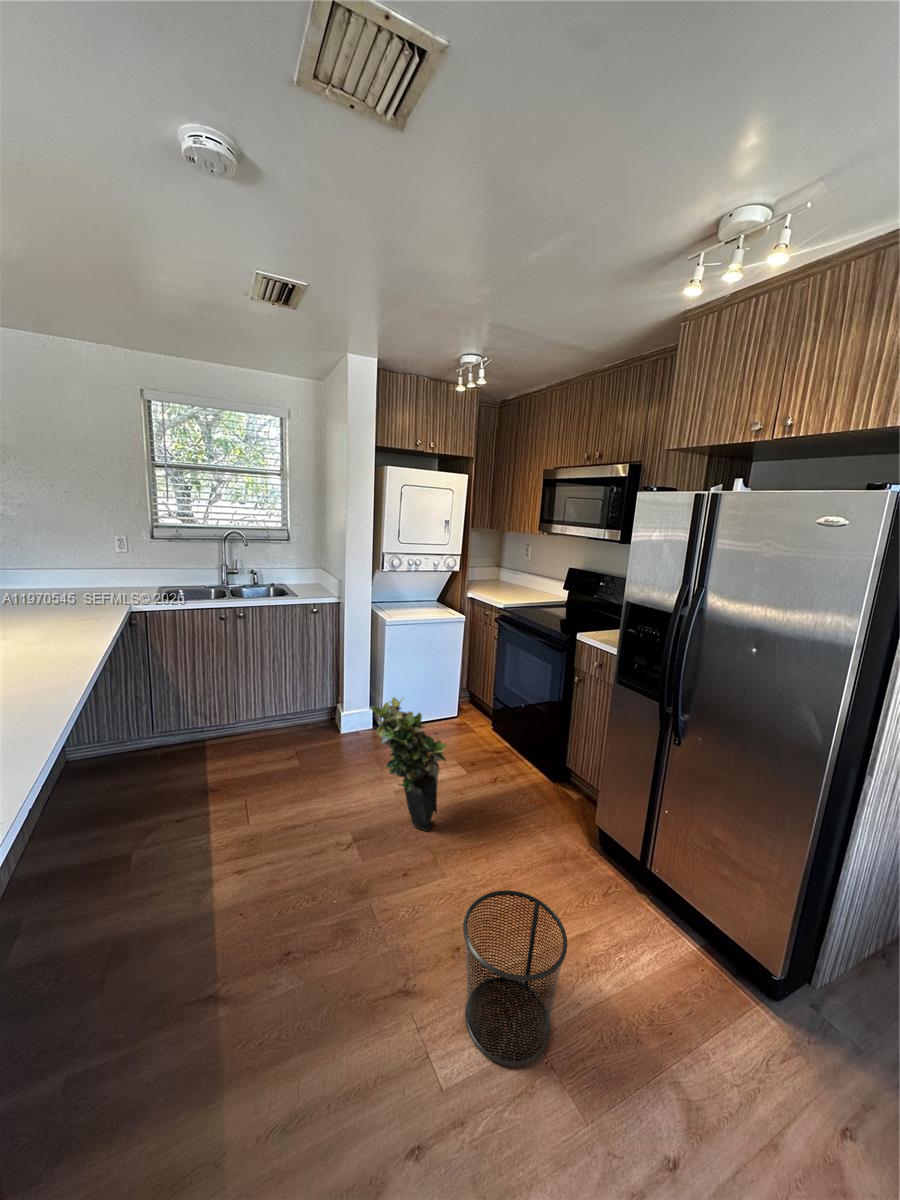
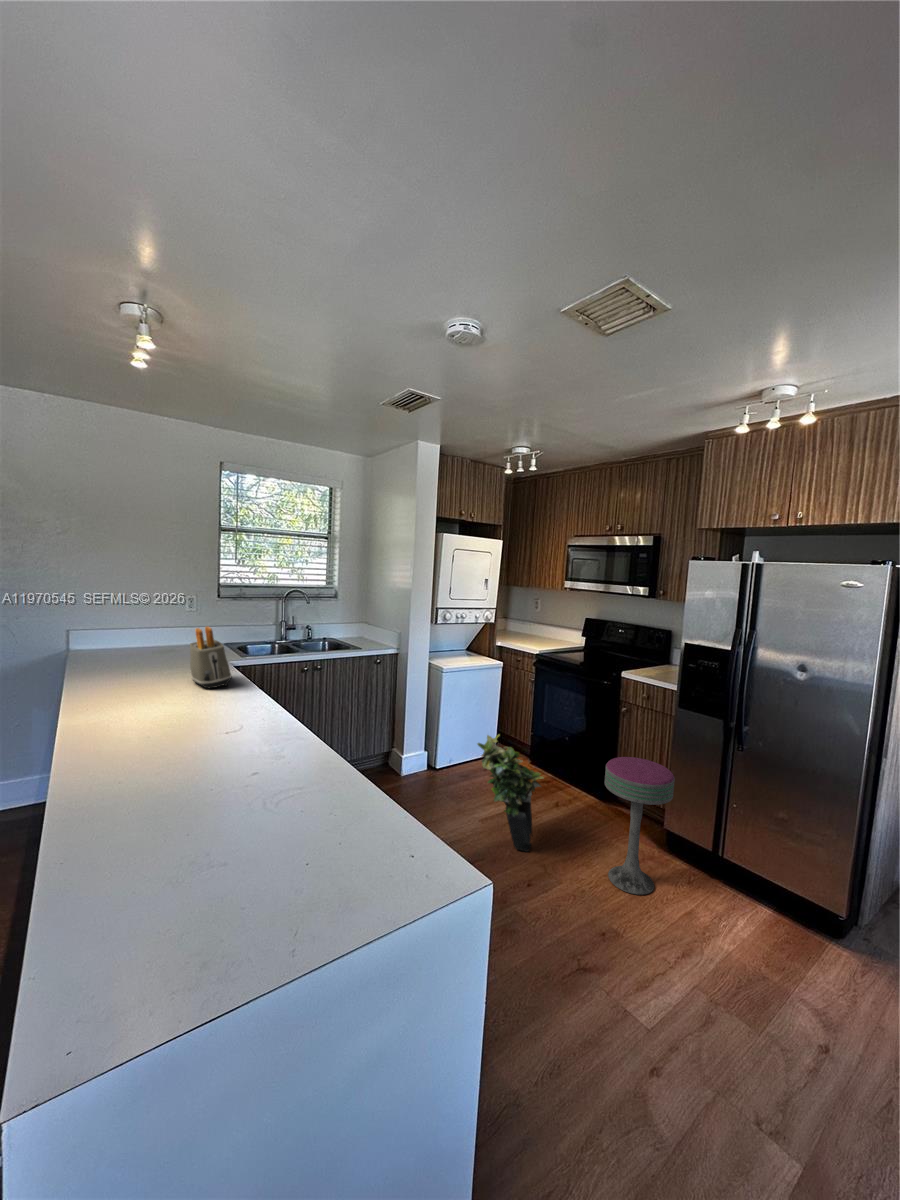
toaster: none [37,565,91,632] -> present [190,626,231,688]
bar stool: none [500,736,583,901] -> present [605,757,675,895]
waste bin: present [463,890,567,1066] -> none [633,874,719,1006]

